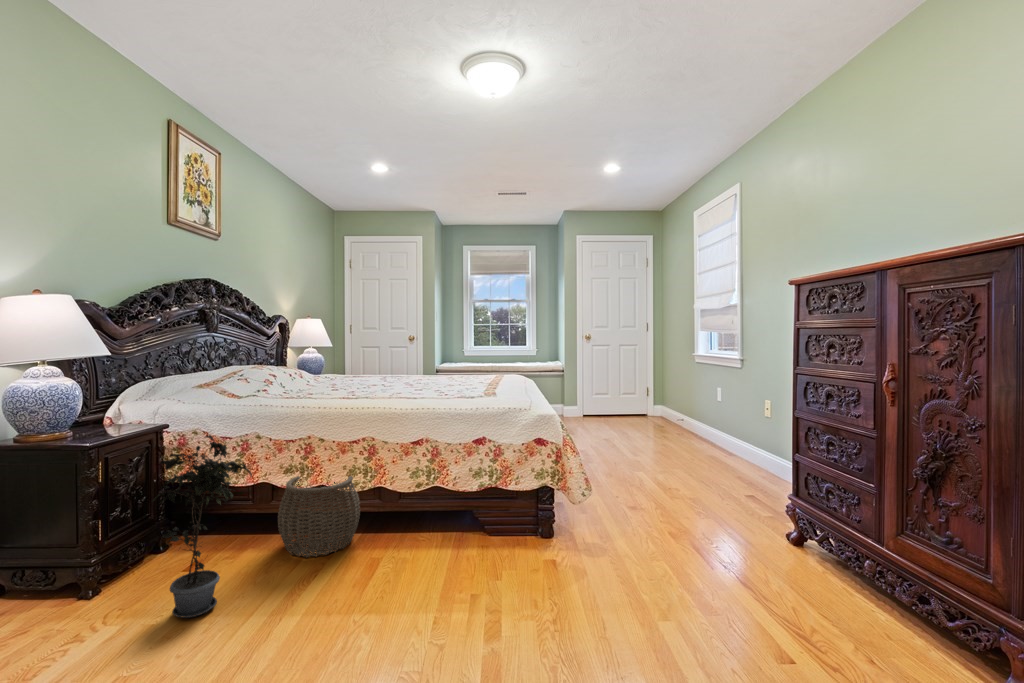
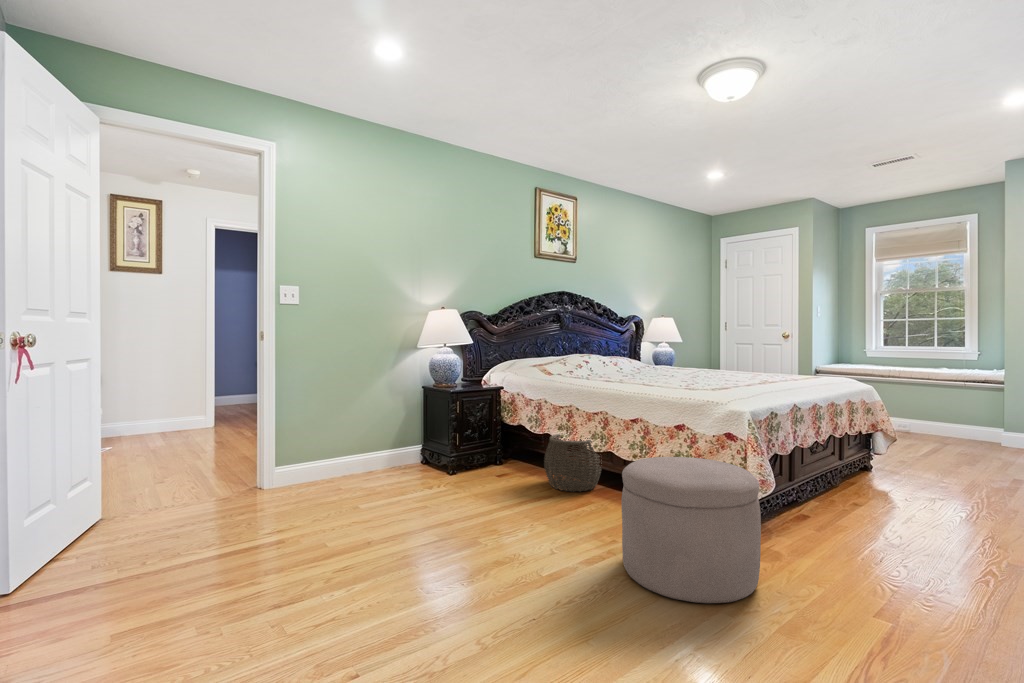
potted plant: present [152,435,252,618] -> none [463,390,508,494]
ottoman: none [514,471,650,634] -> present [621,457,761,603]

